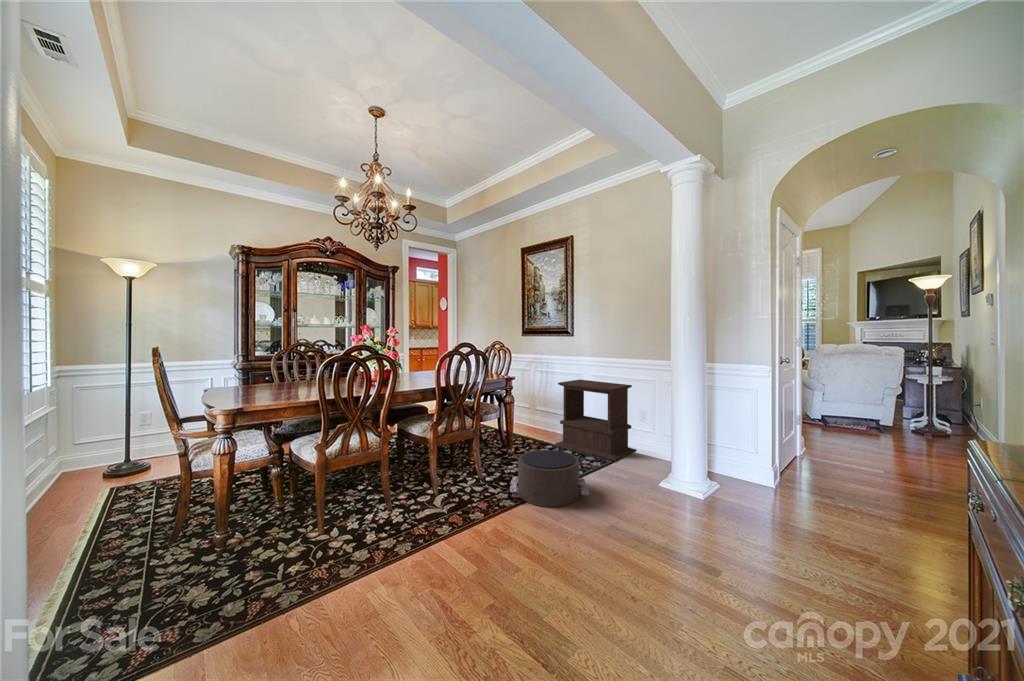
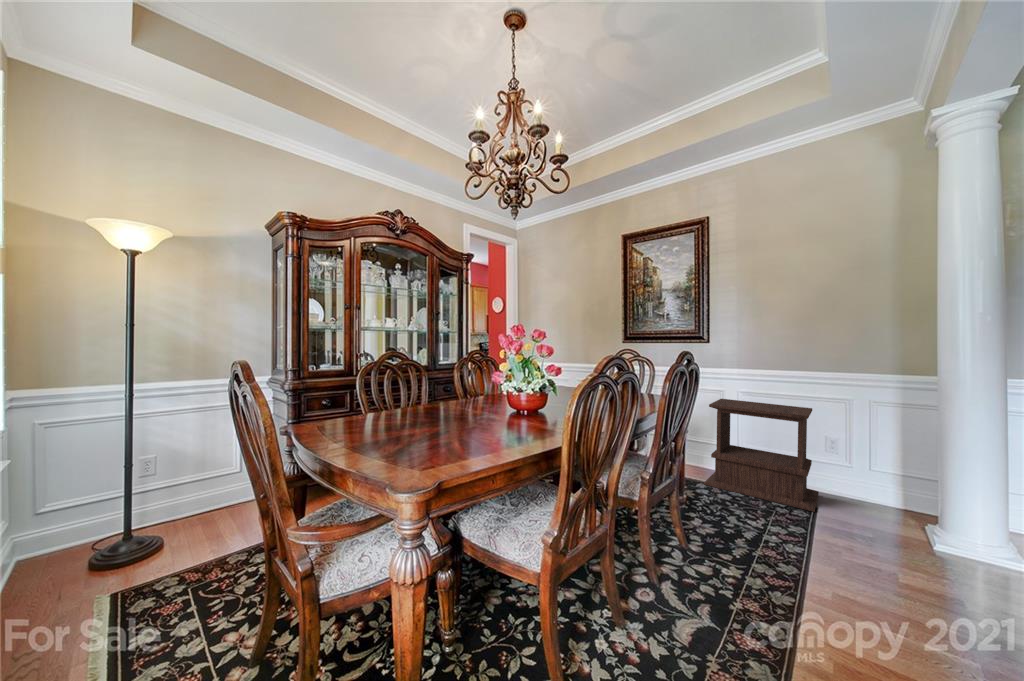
pouf: present [510,450,589,507] -> none [739,509,894,612]

